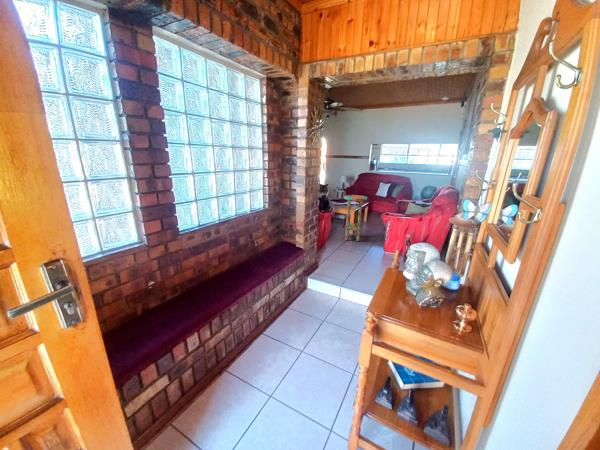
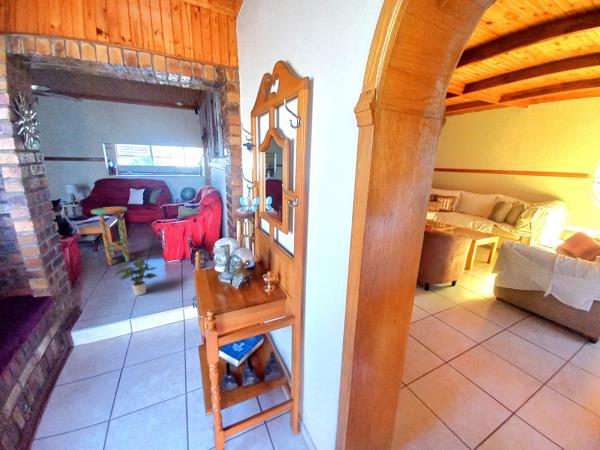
potted plant: none [342,240,372,271] -> present [116,257,156,296]

